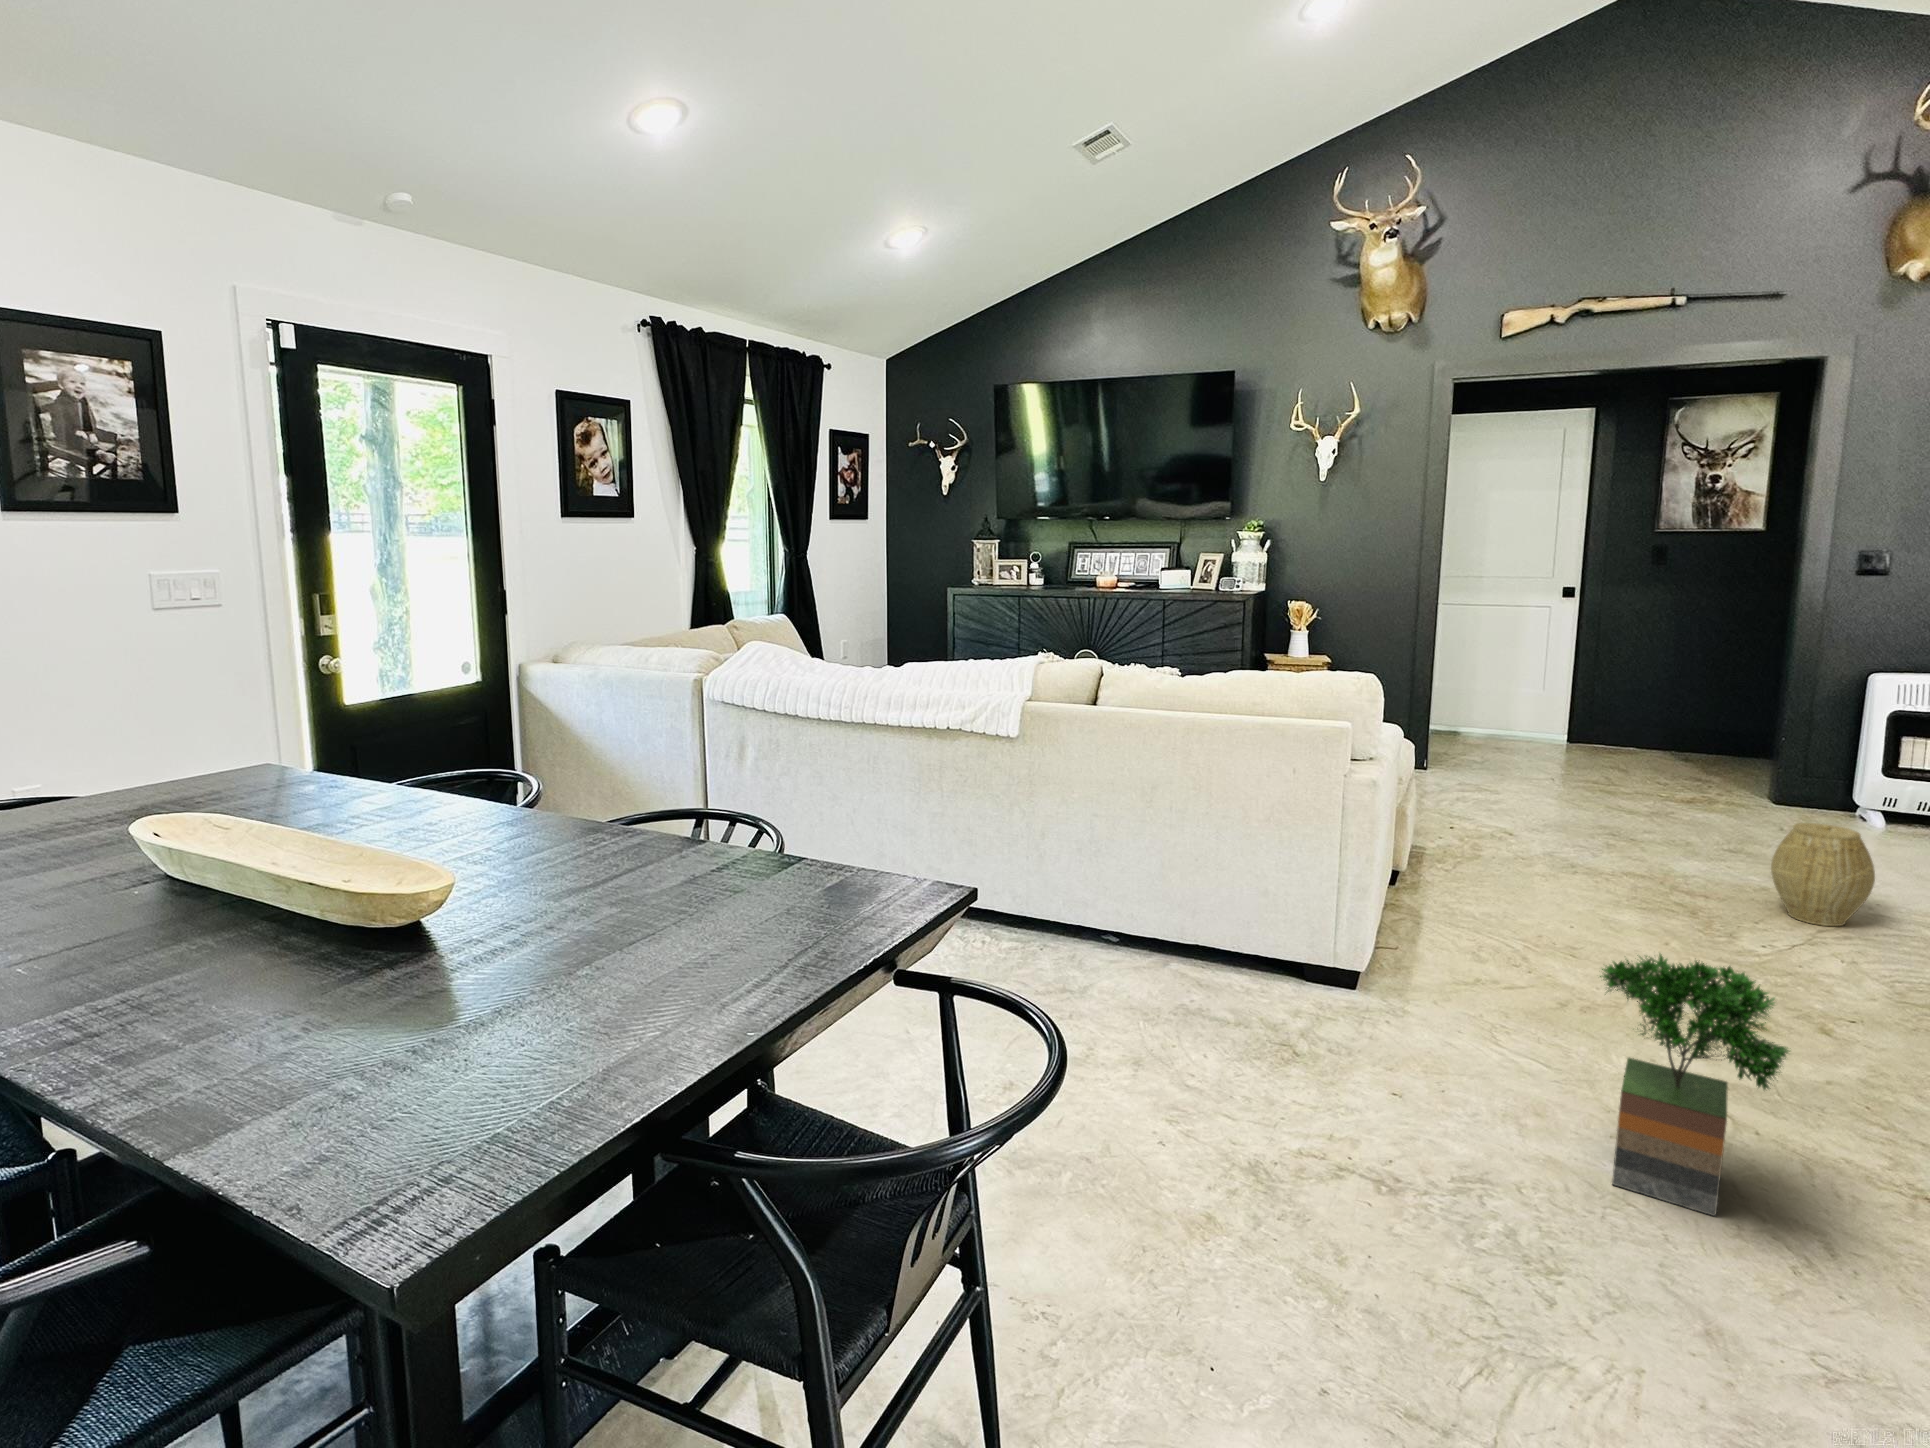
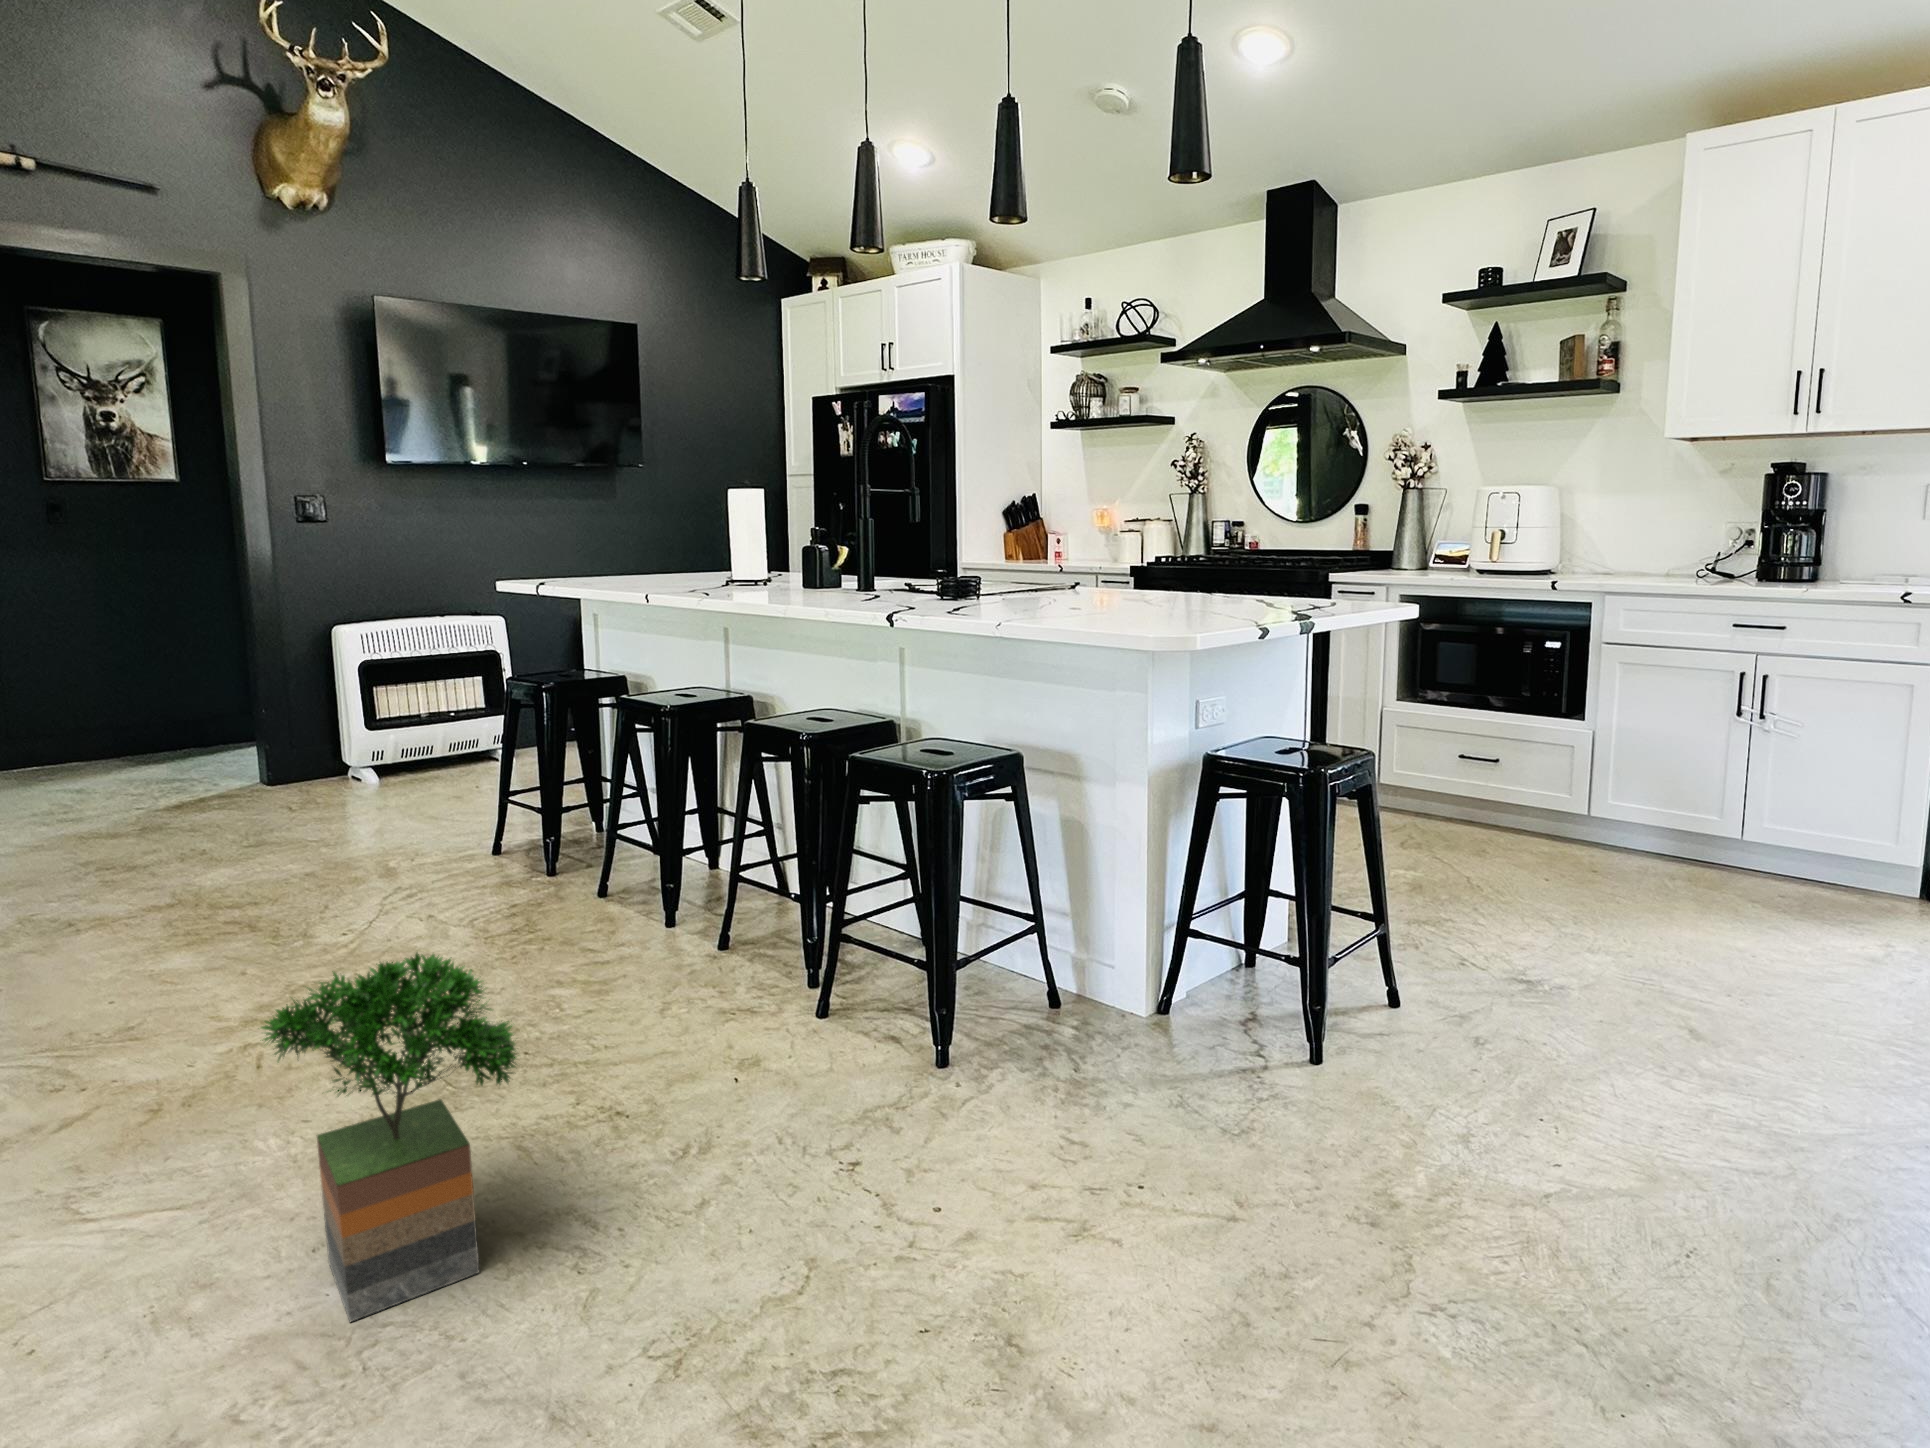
woven basket: present [1771,823,1875,926] -> none [317,780,418,894]

